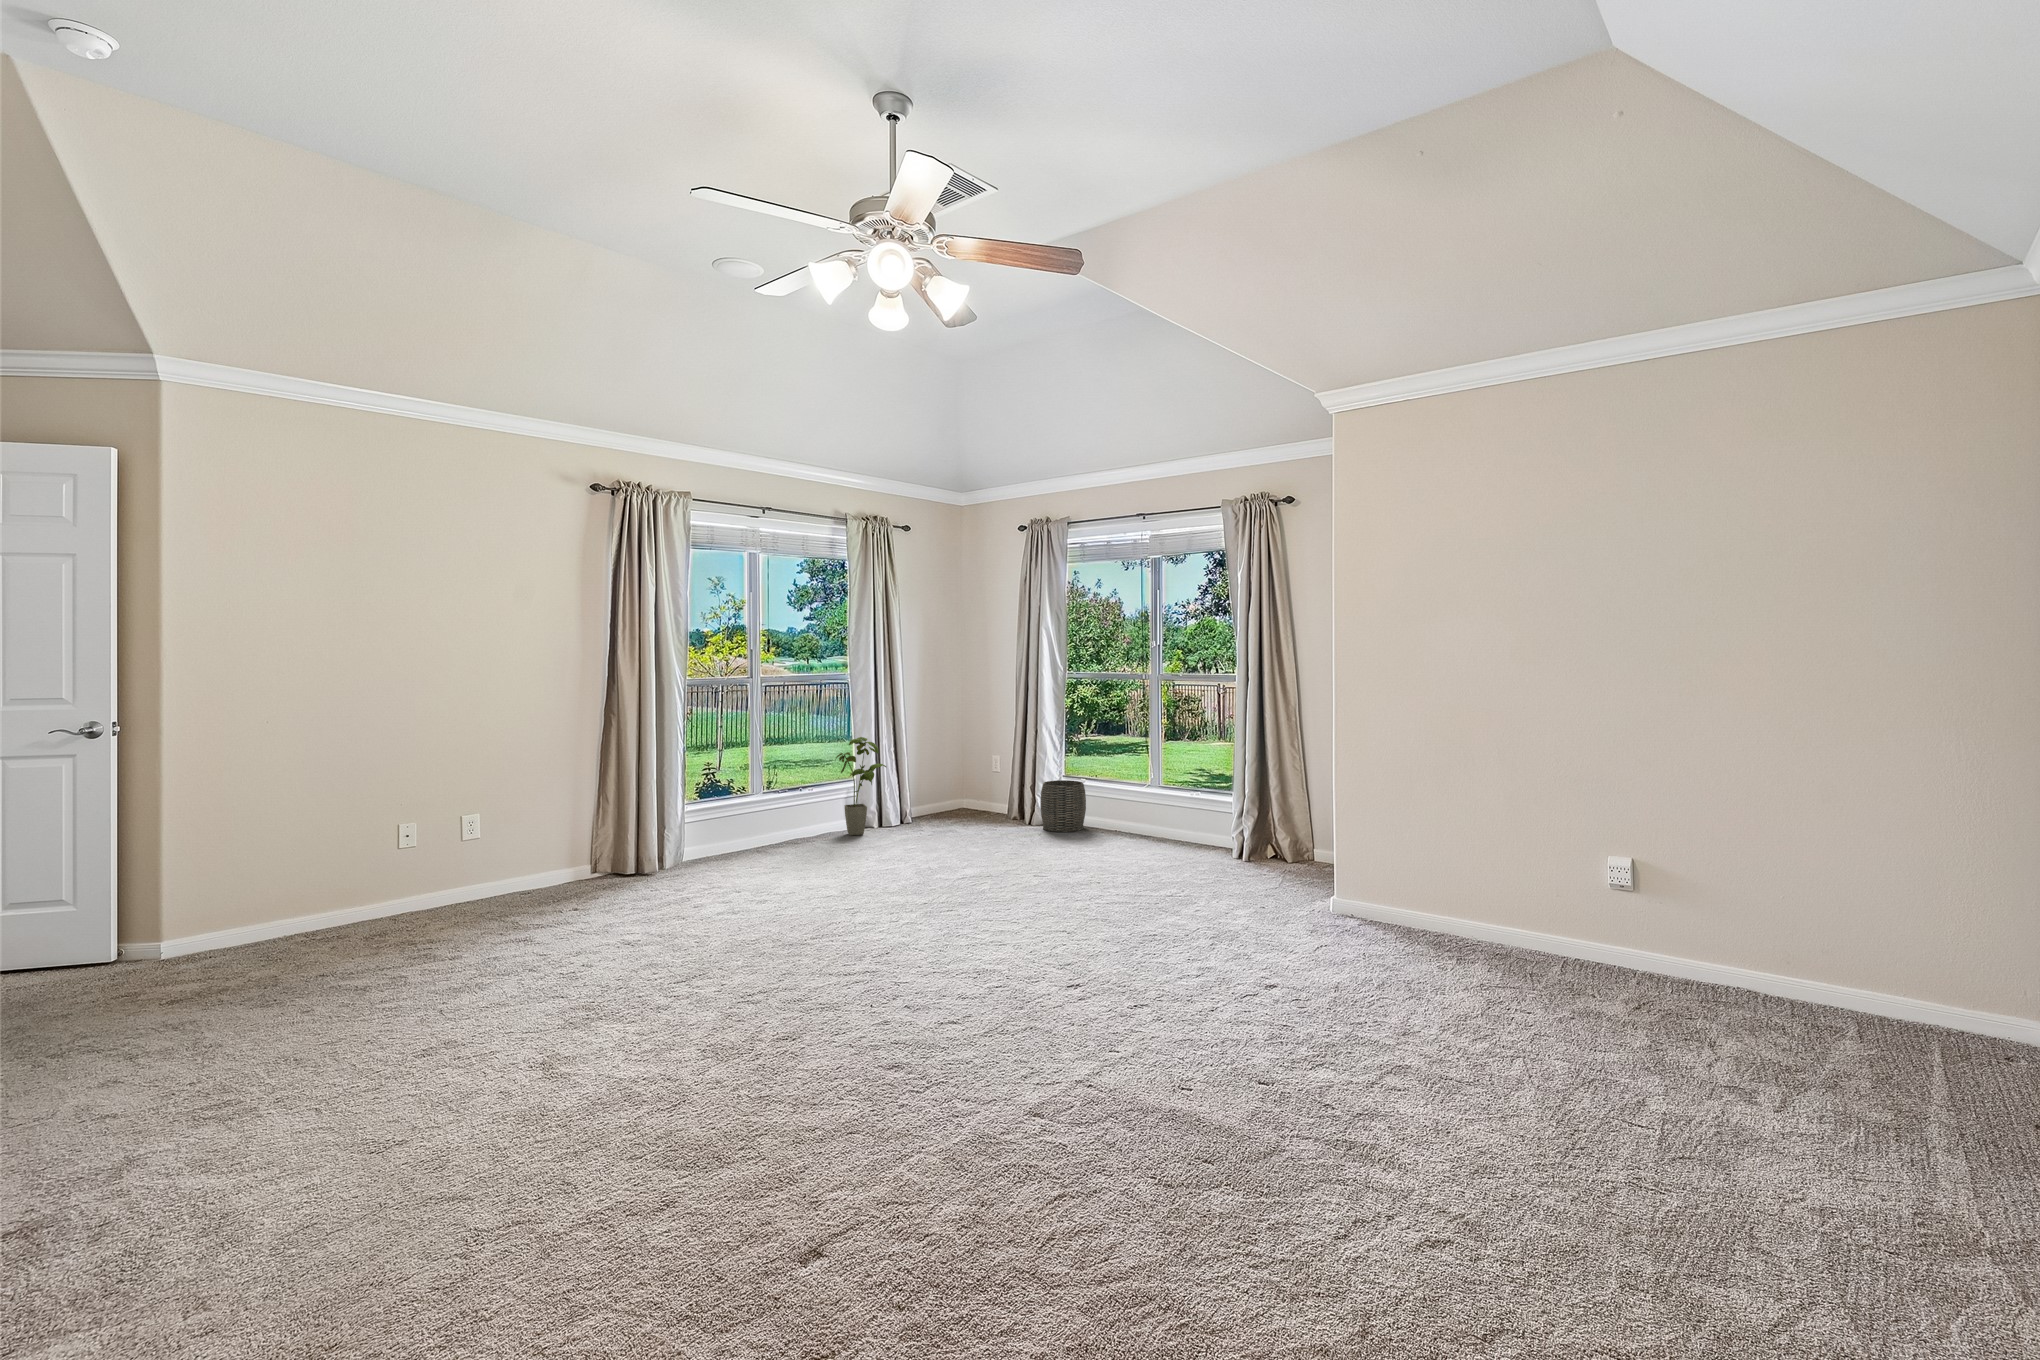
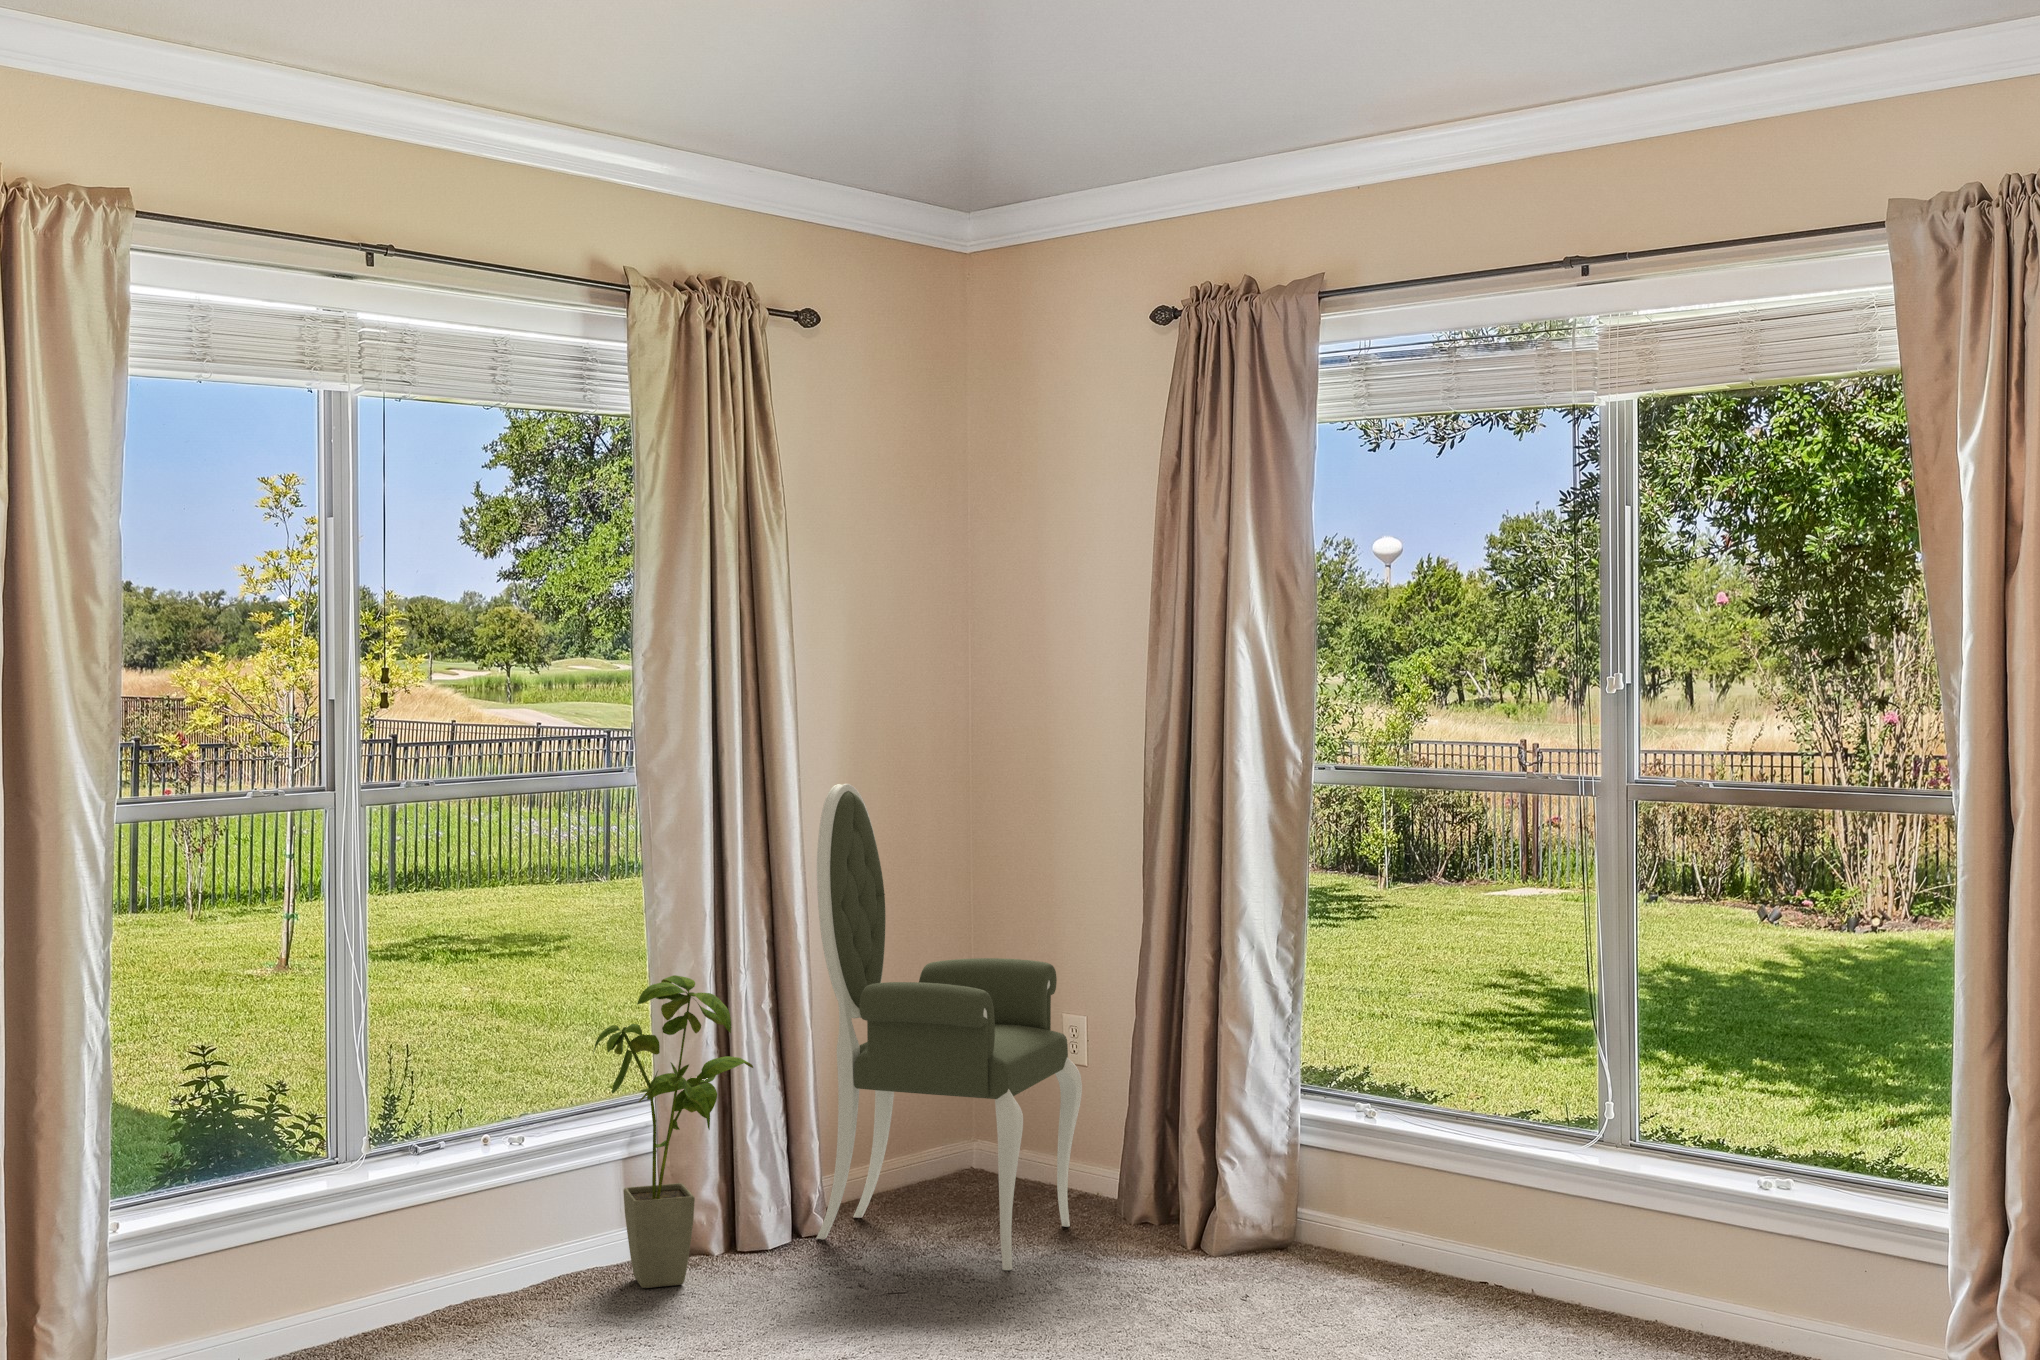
armchair: none [908,678,995,830] -> present [817,784,1082,1270]
woven basket: present [1040,780,1086,832] -> none [1237,1109,1382,1283]

